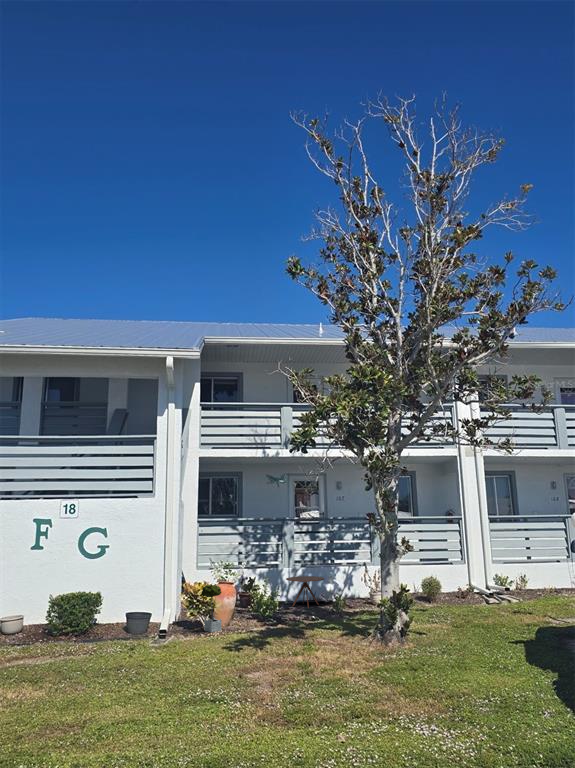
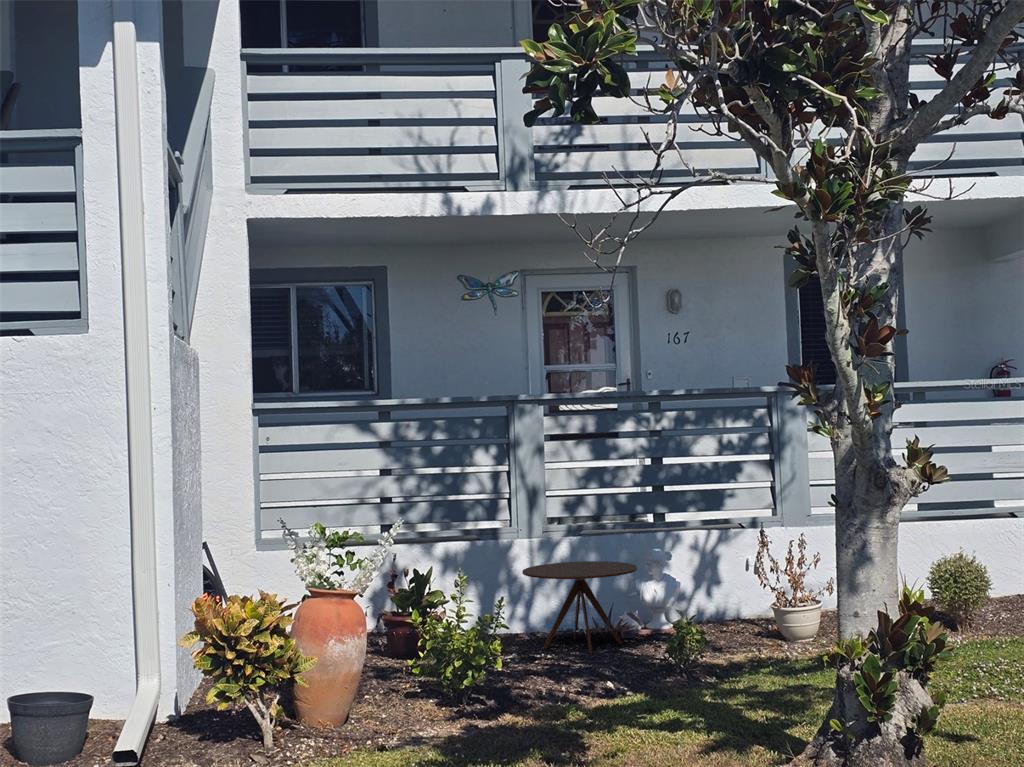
potted tree: present [202,584,221,632] -> none [252,602,321,746]

